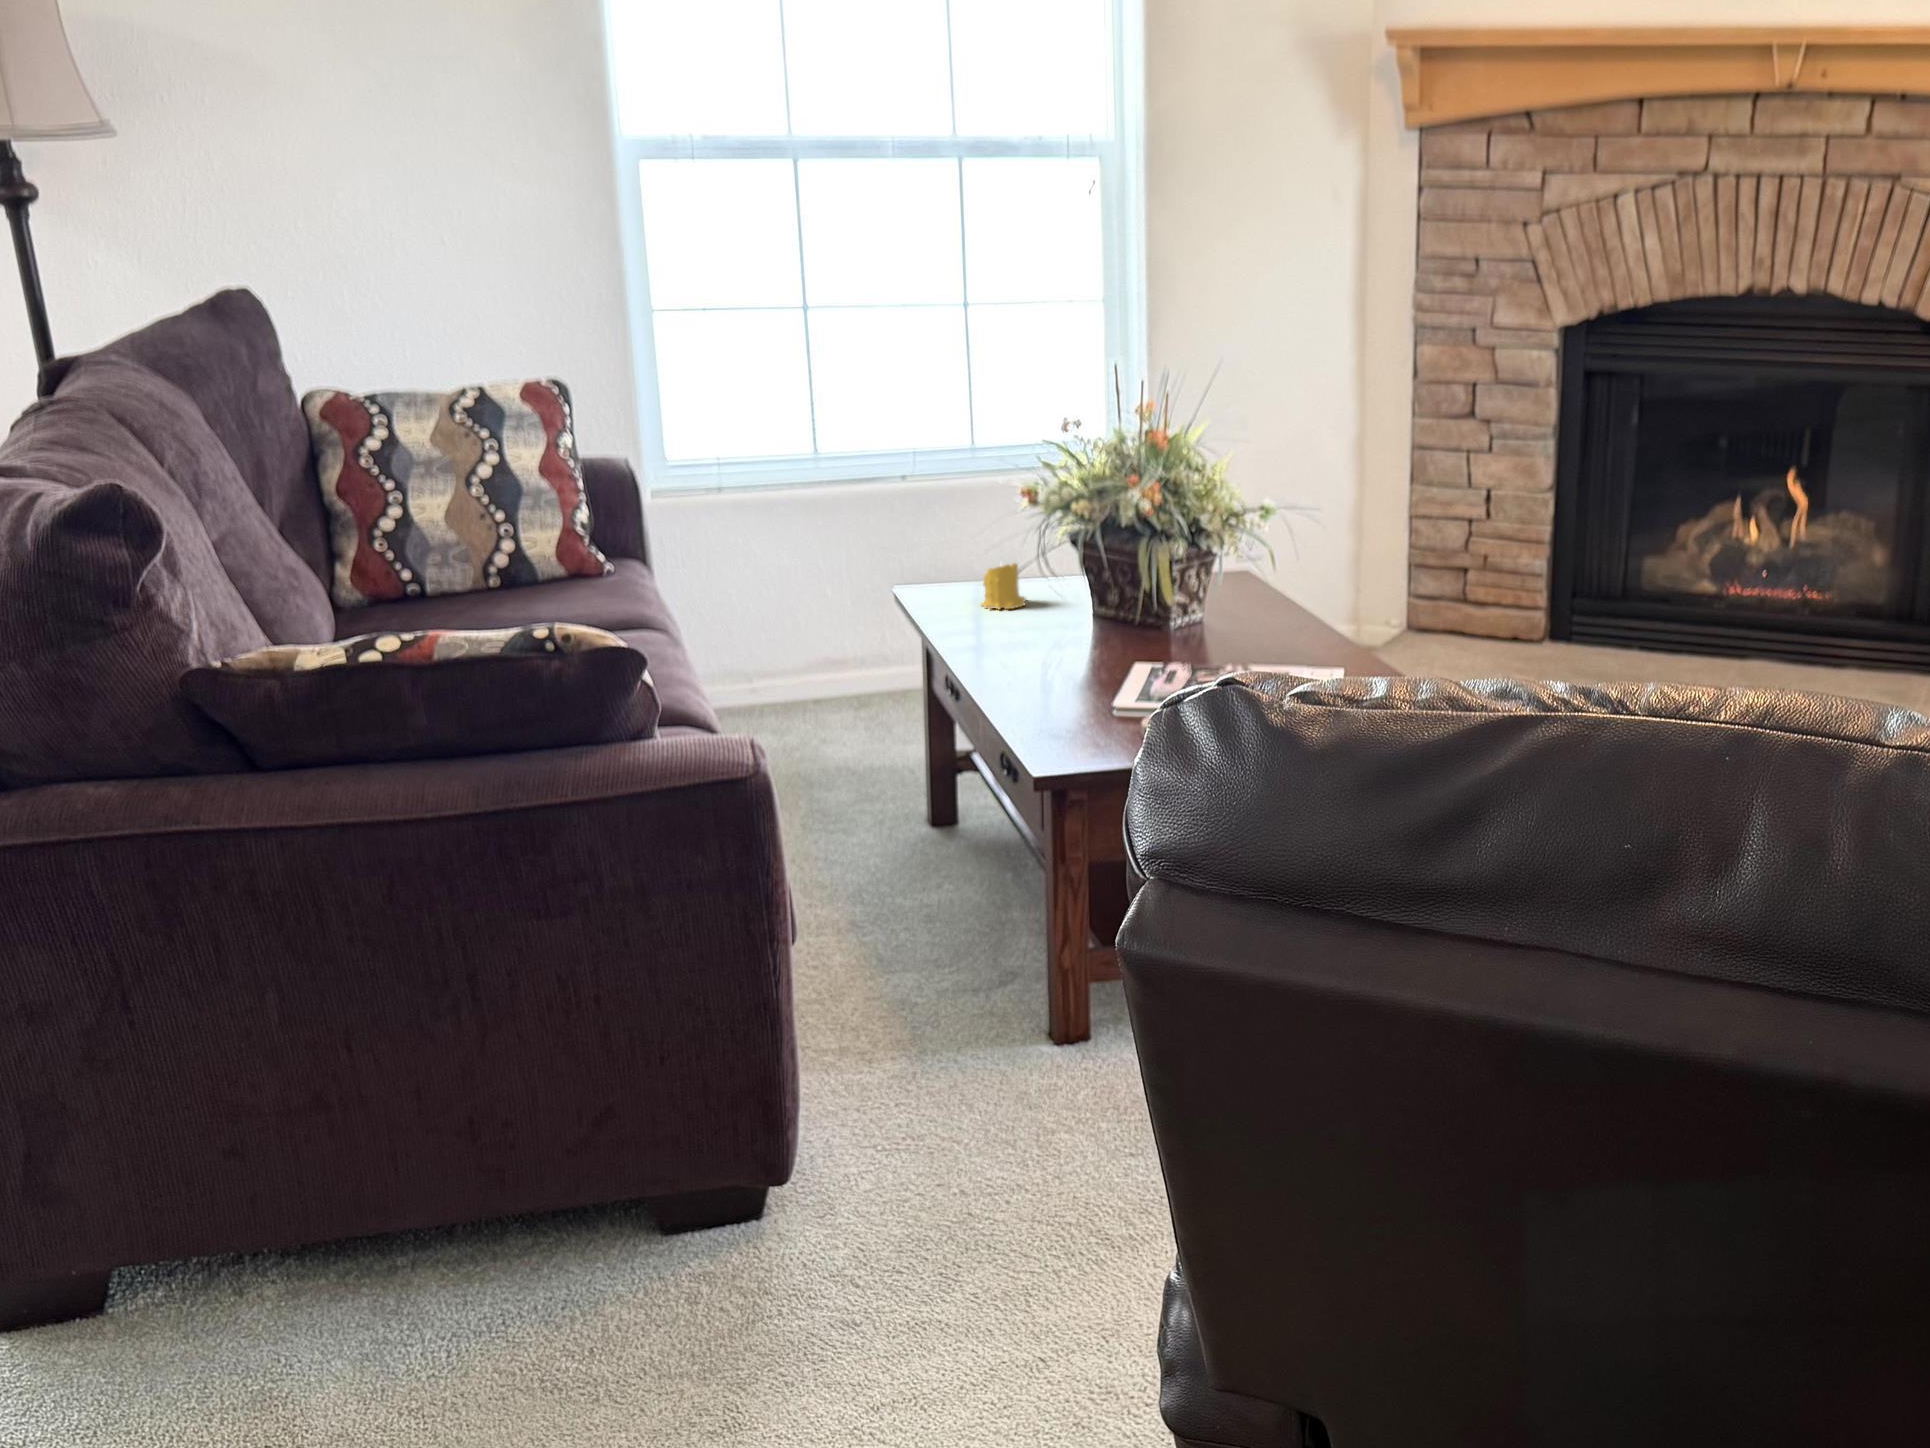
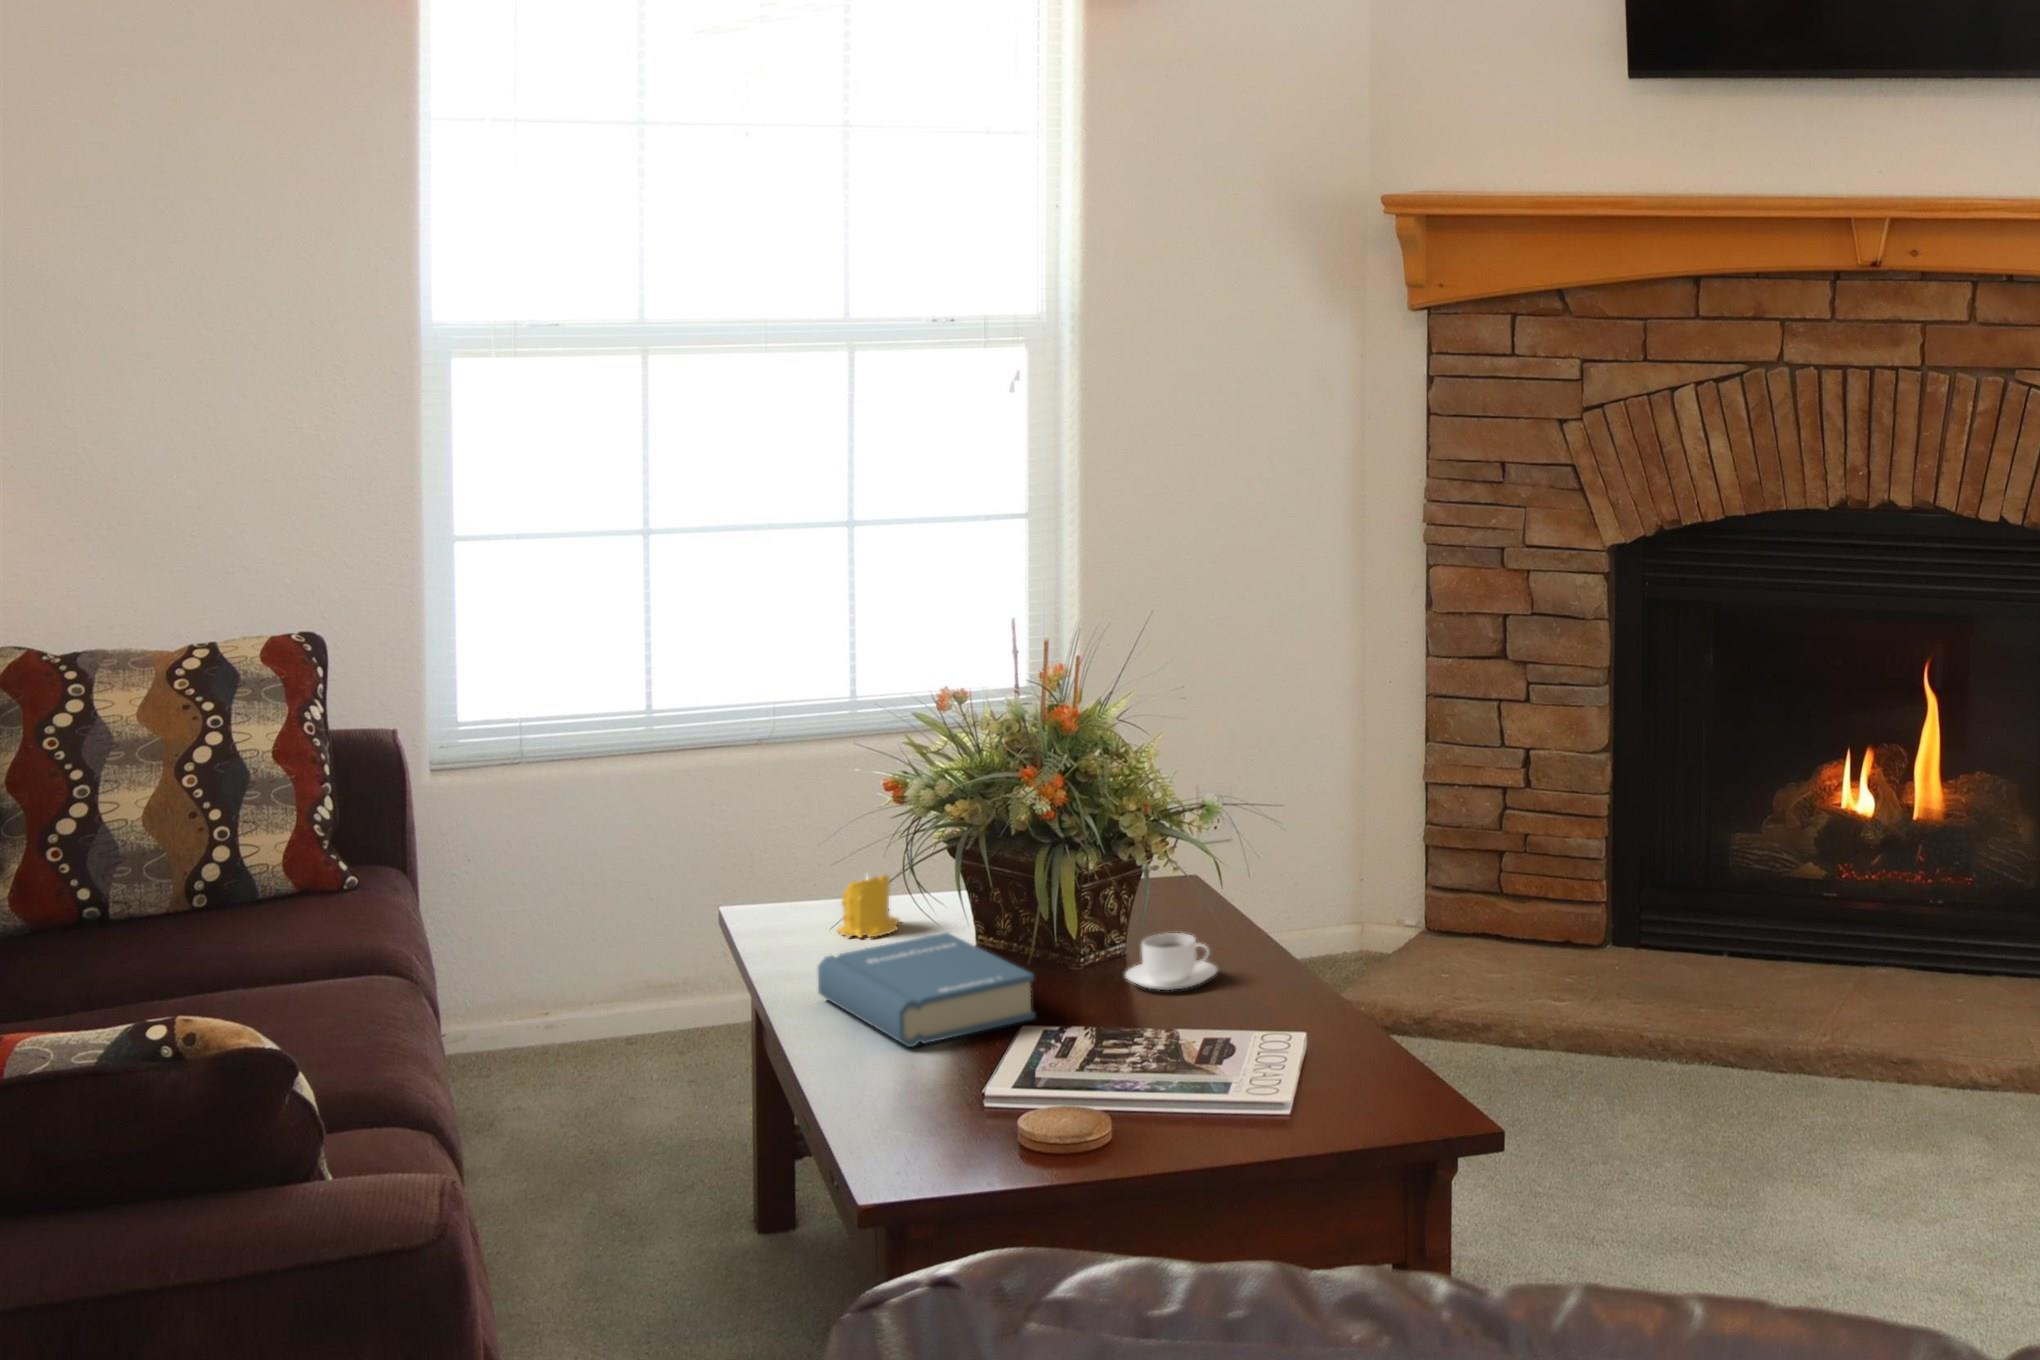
hardback book: none [978,602,1145,677] -> present [818,932,1035,1047]
coffee cup: none [1206,604,1276,644] -> present [1125,933,1217,990]

